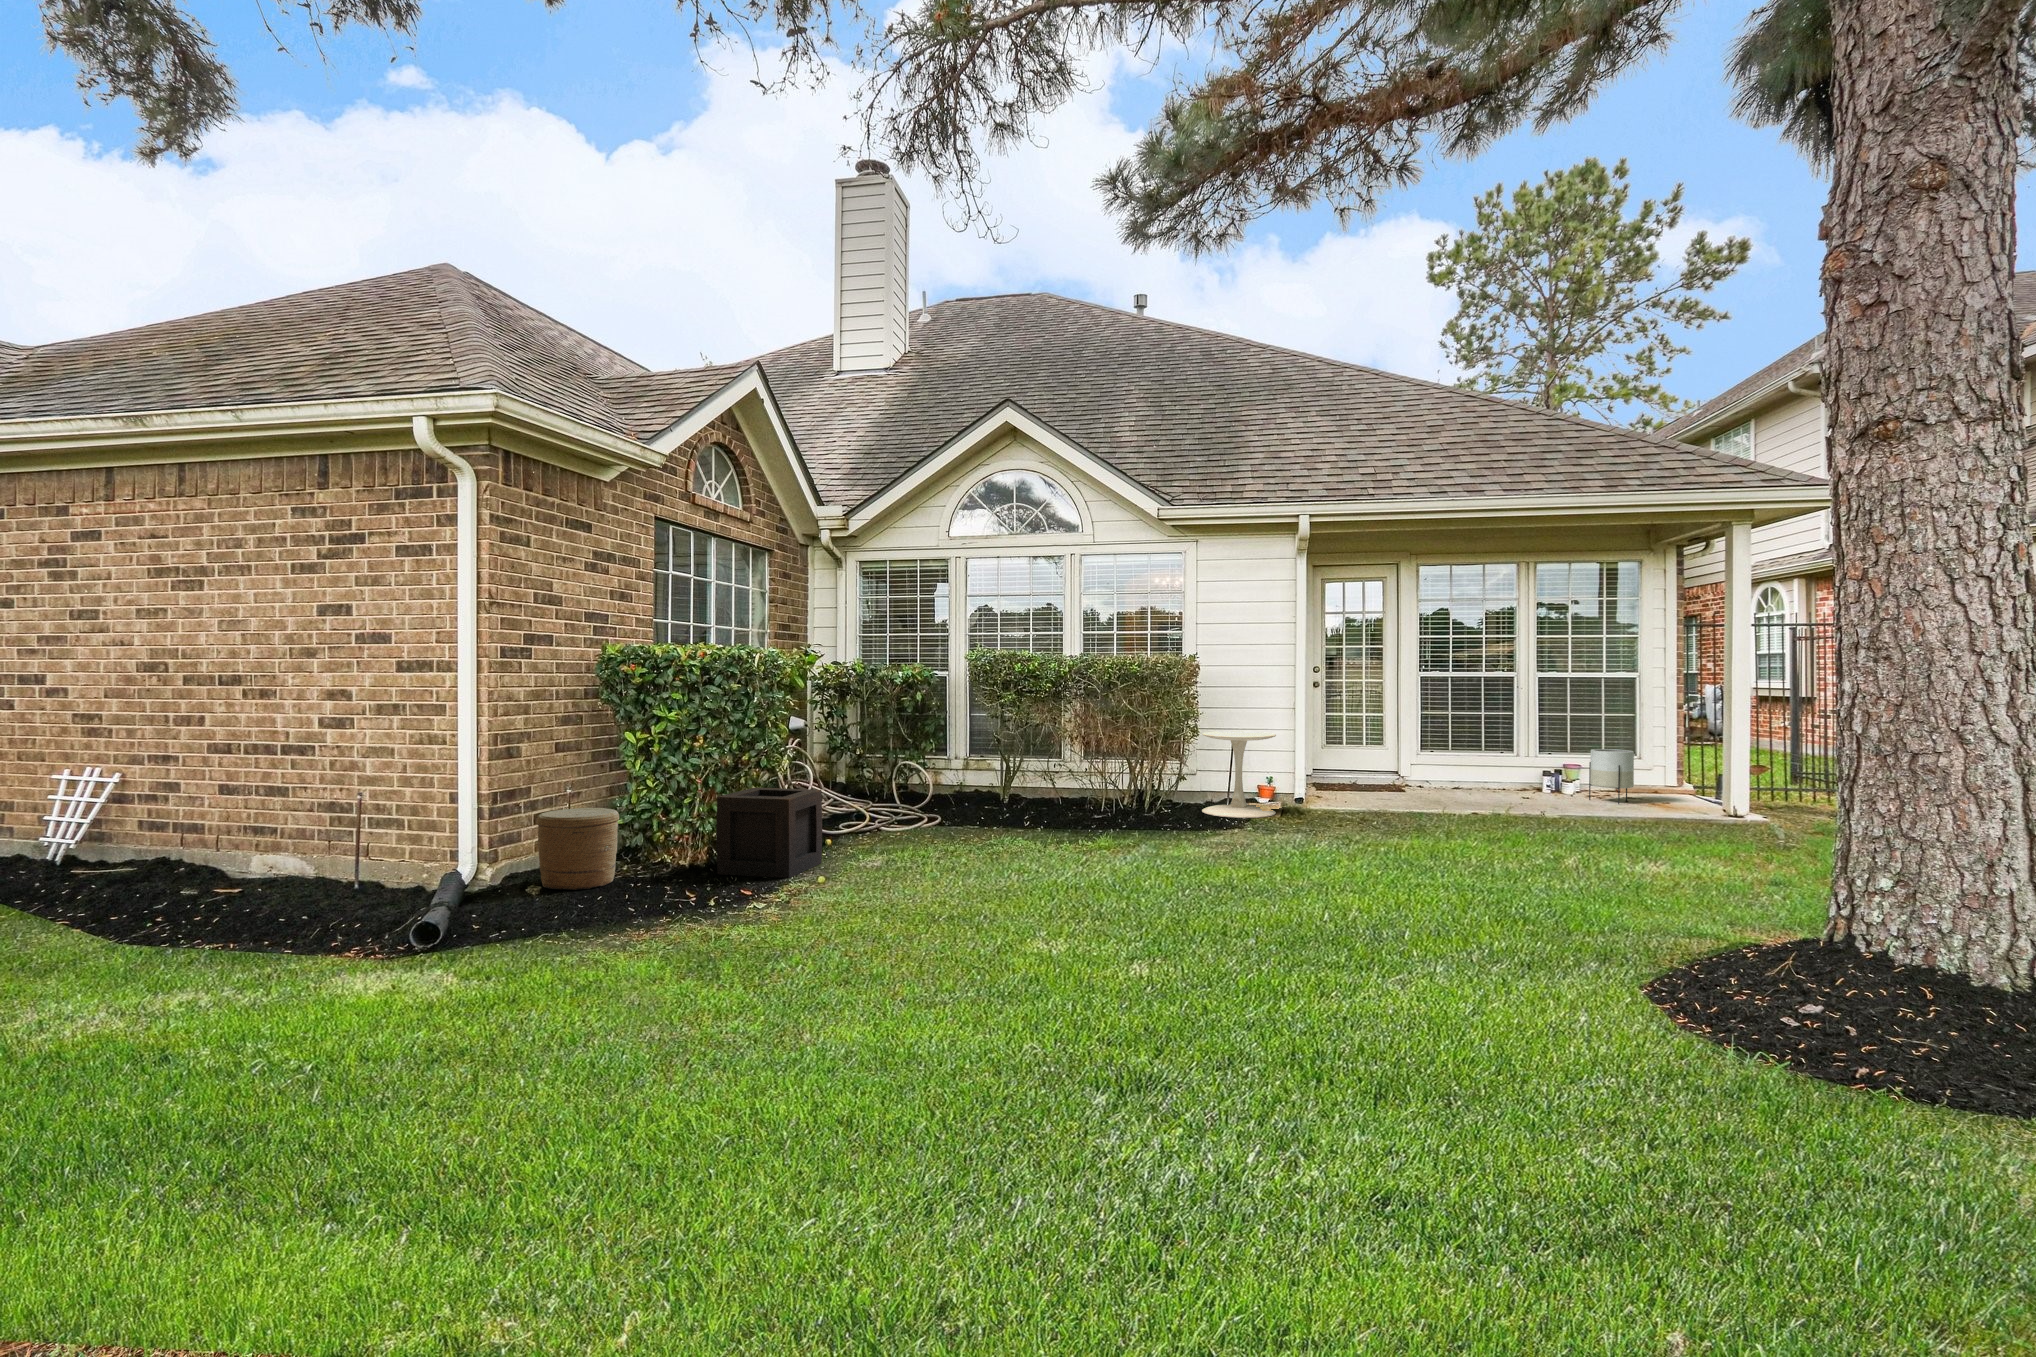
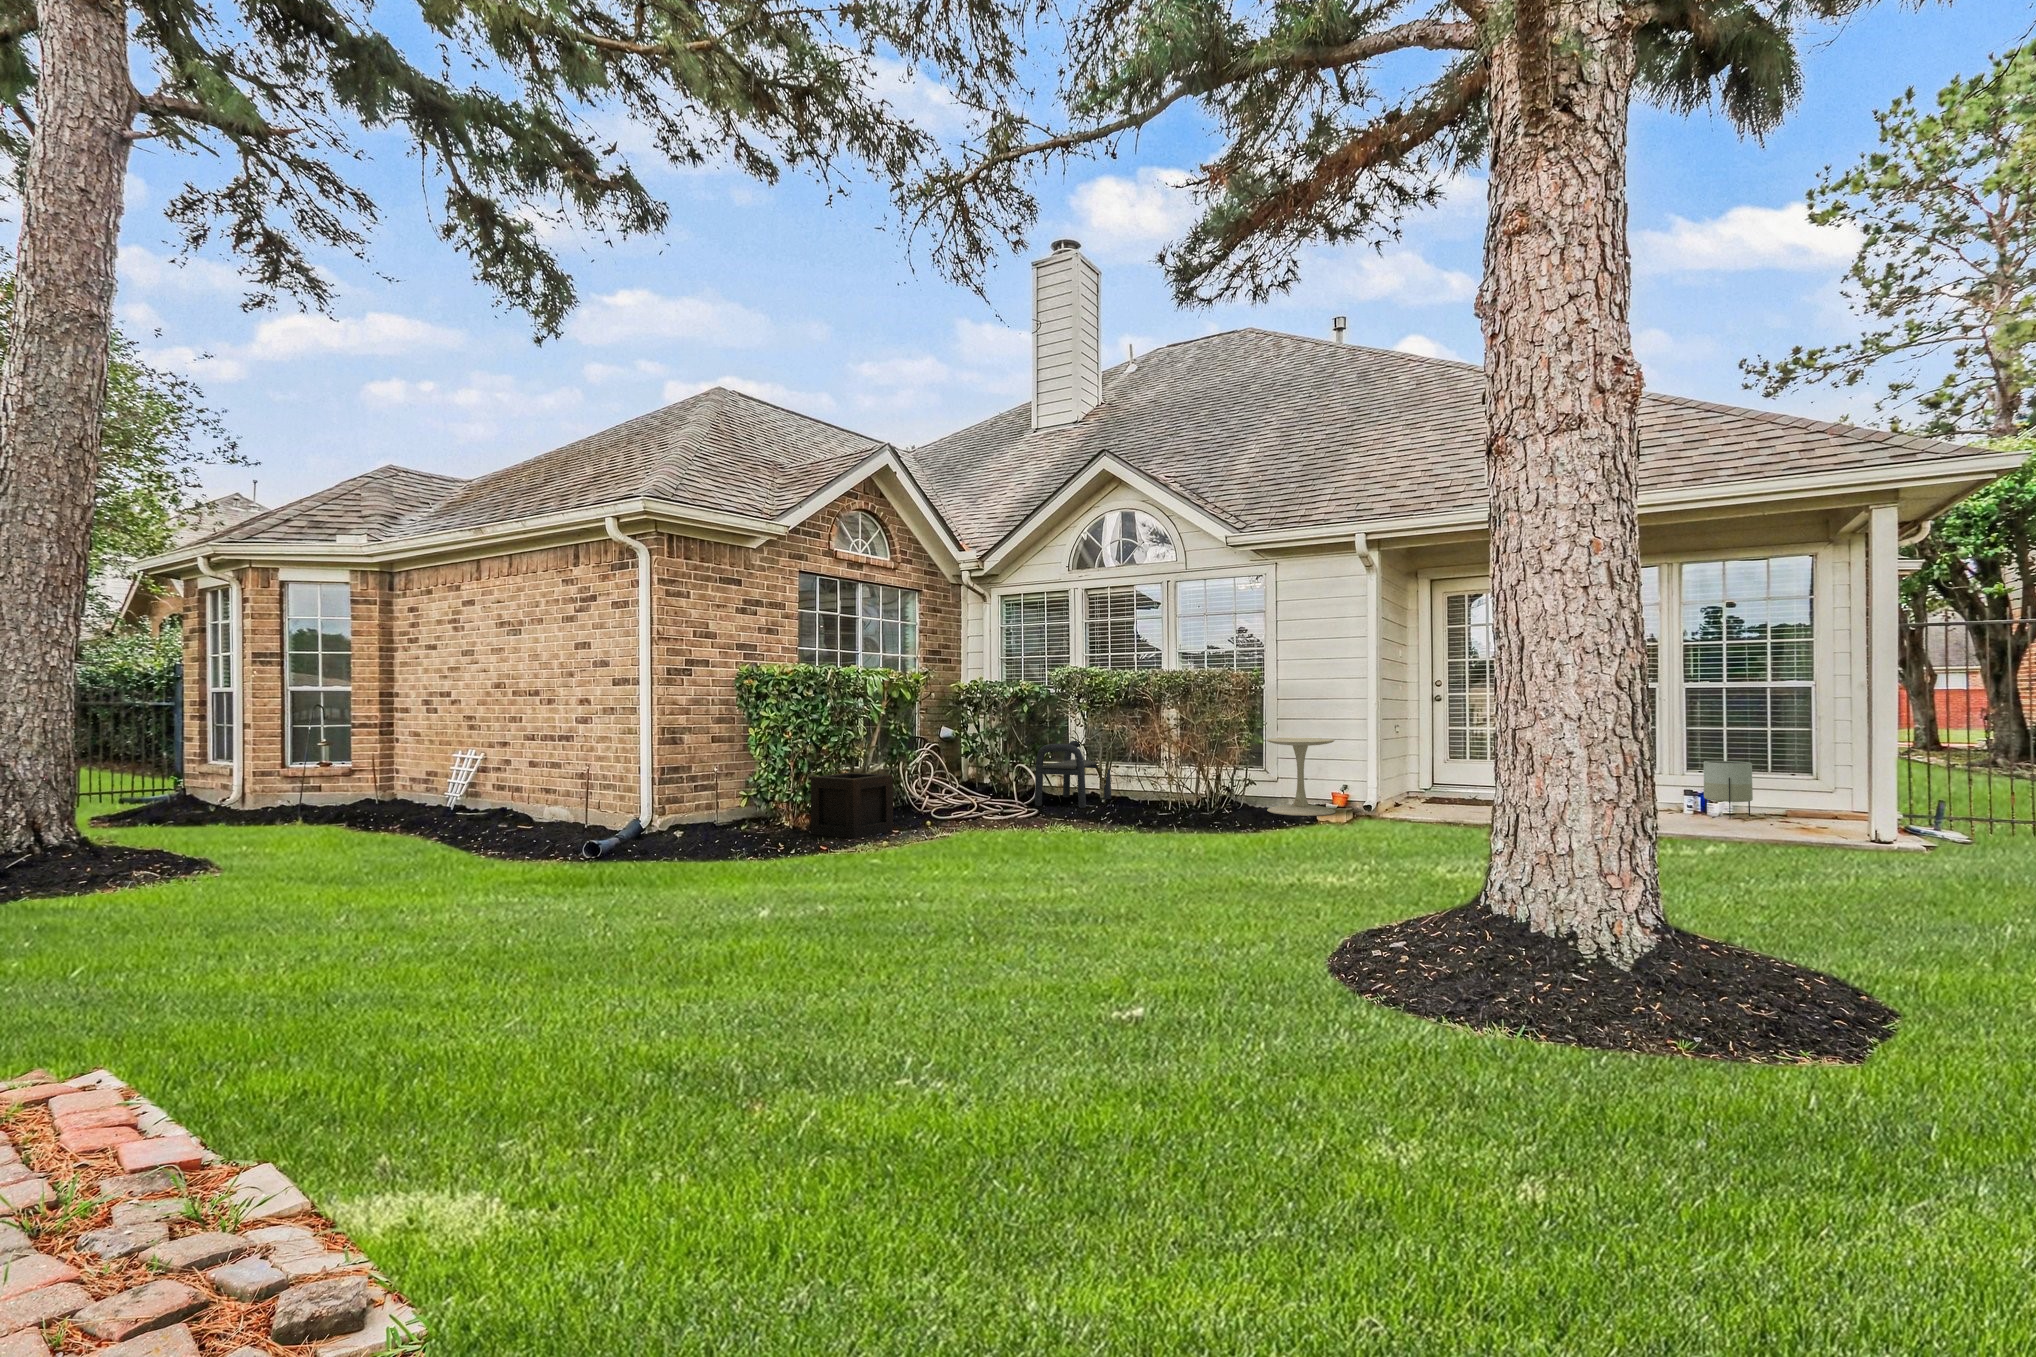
bench: none [934,735,1006,818] -> present [1035,741,1111,808]
woven basket: present [536,808,619,890] -> none [690,783,746,838]

